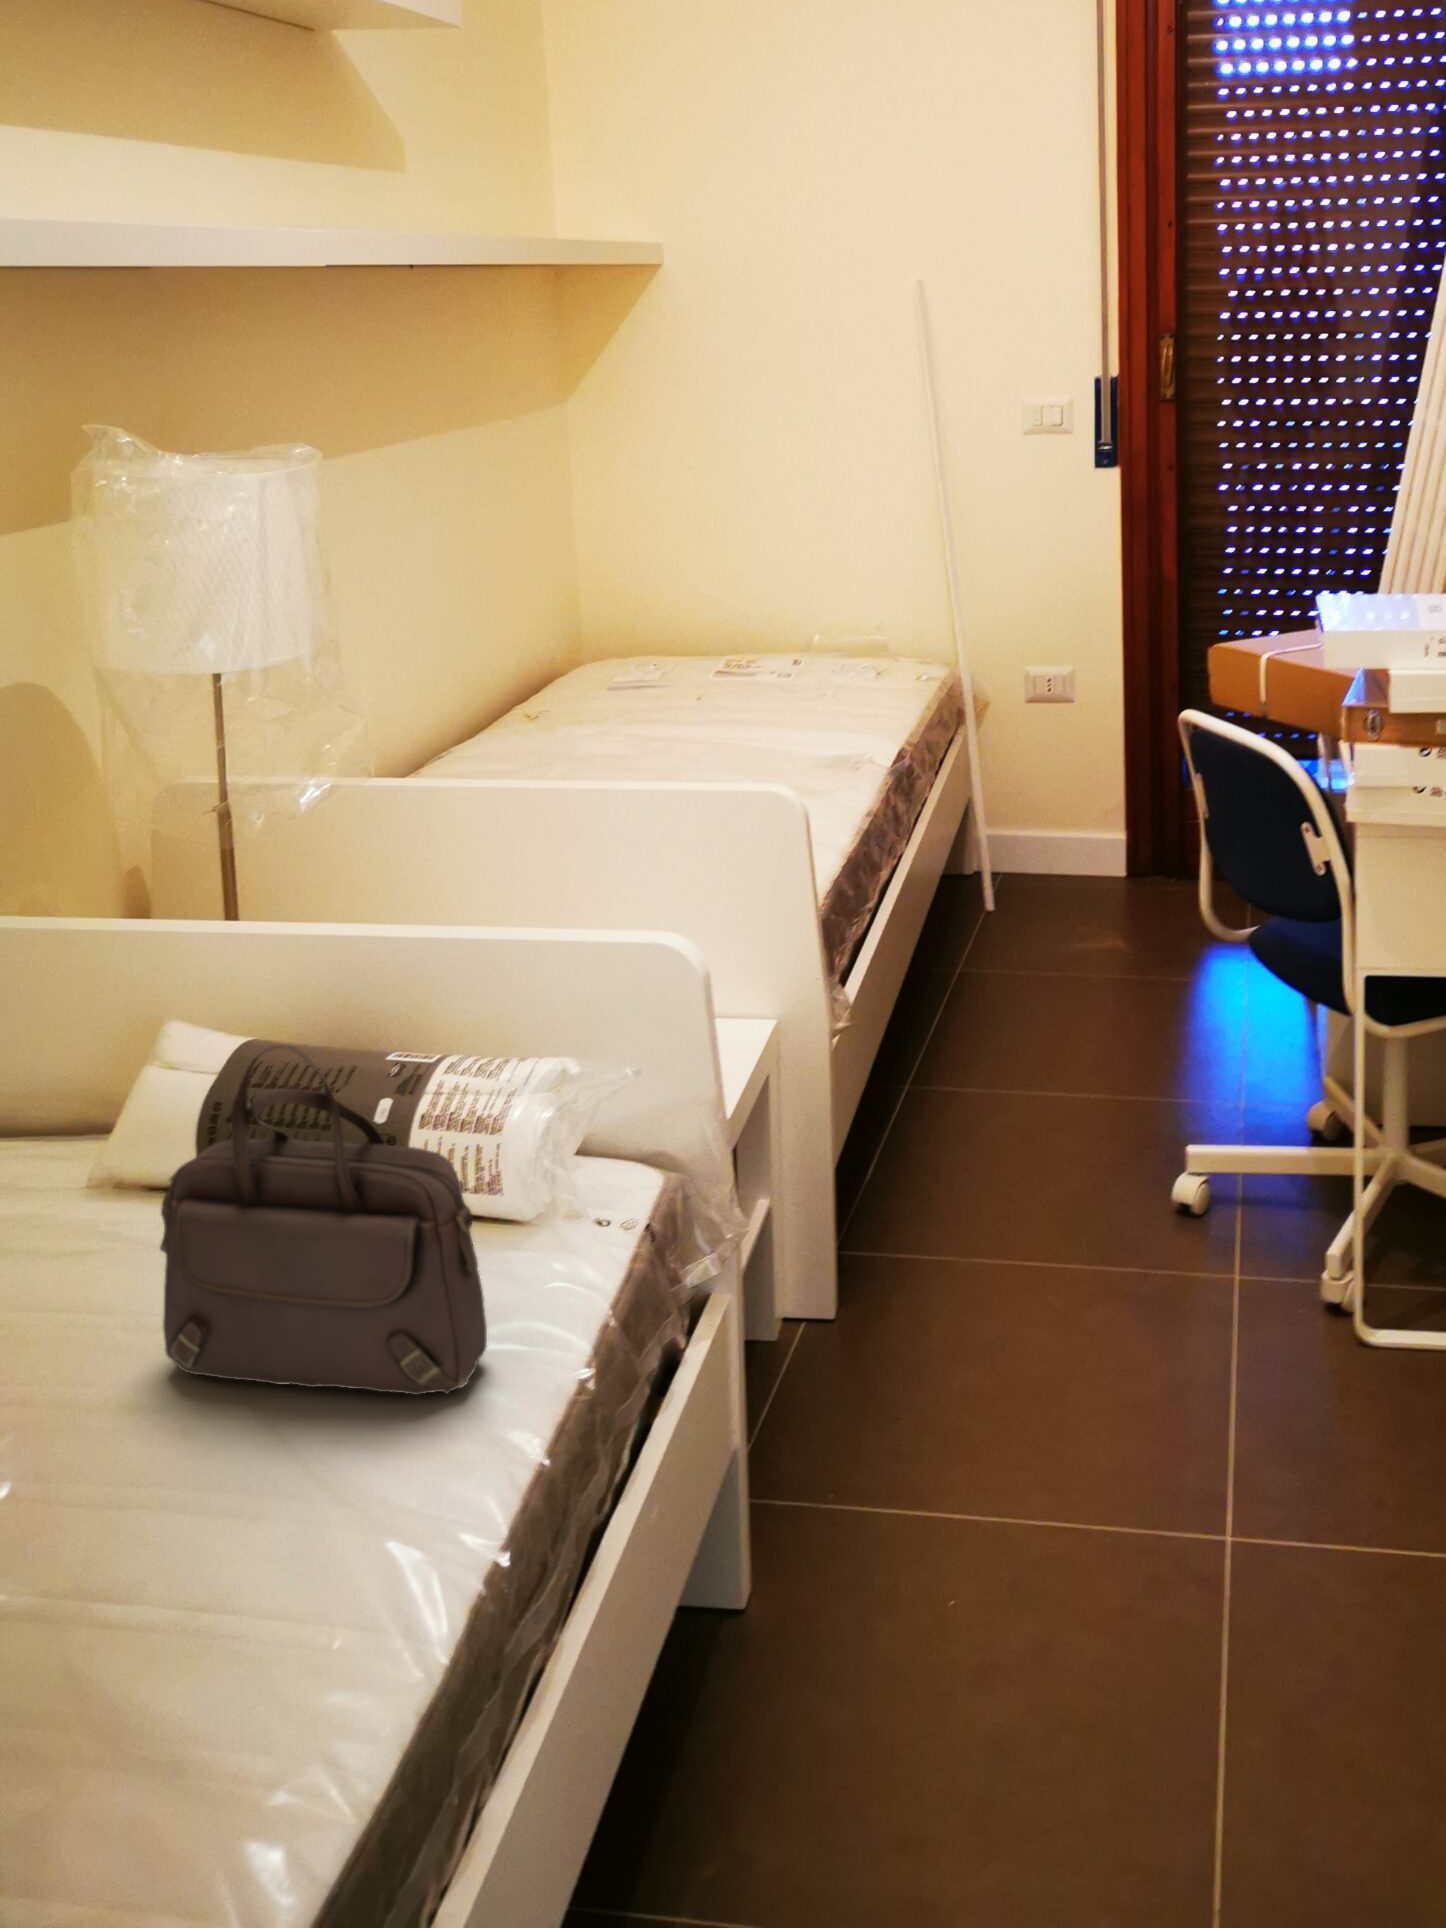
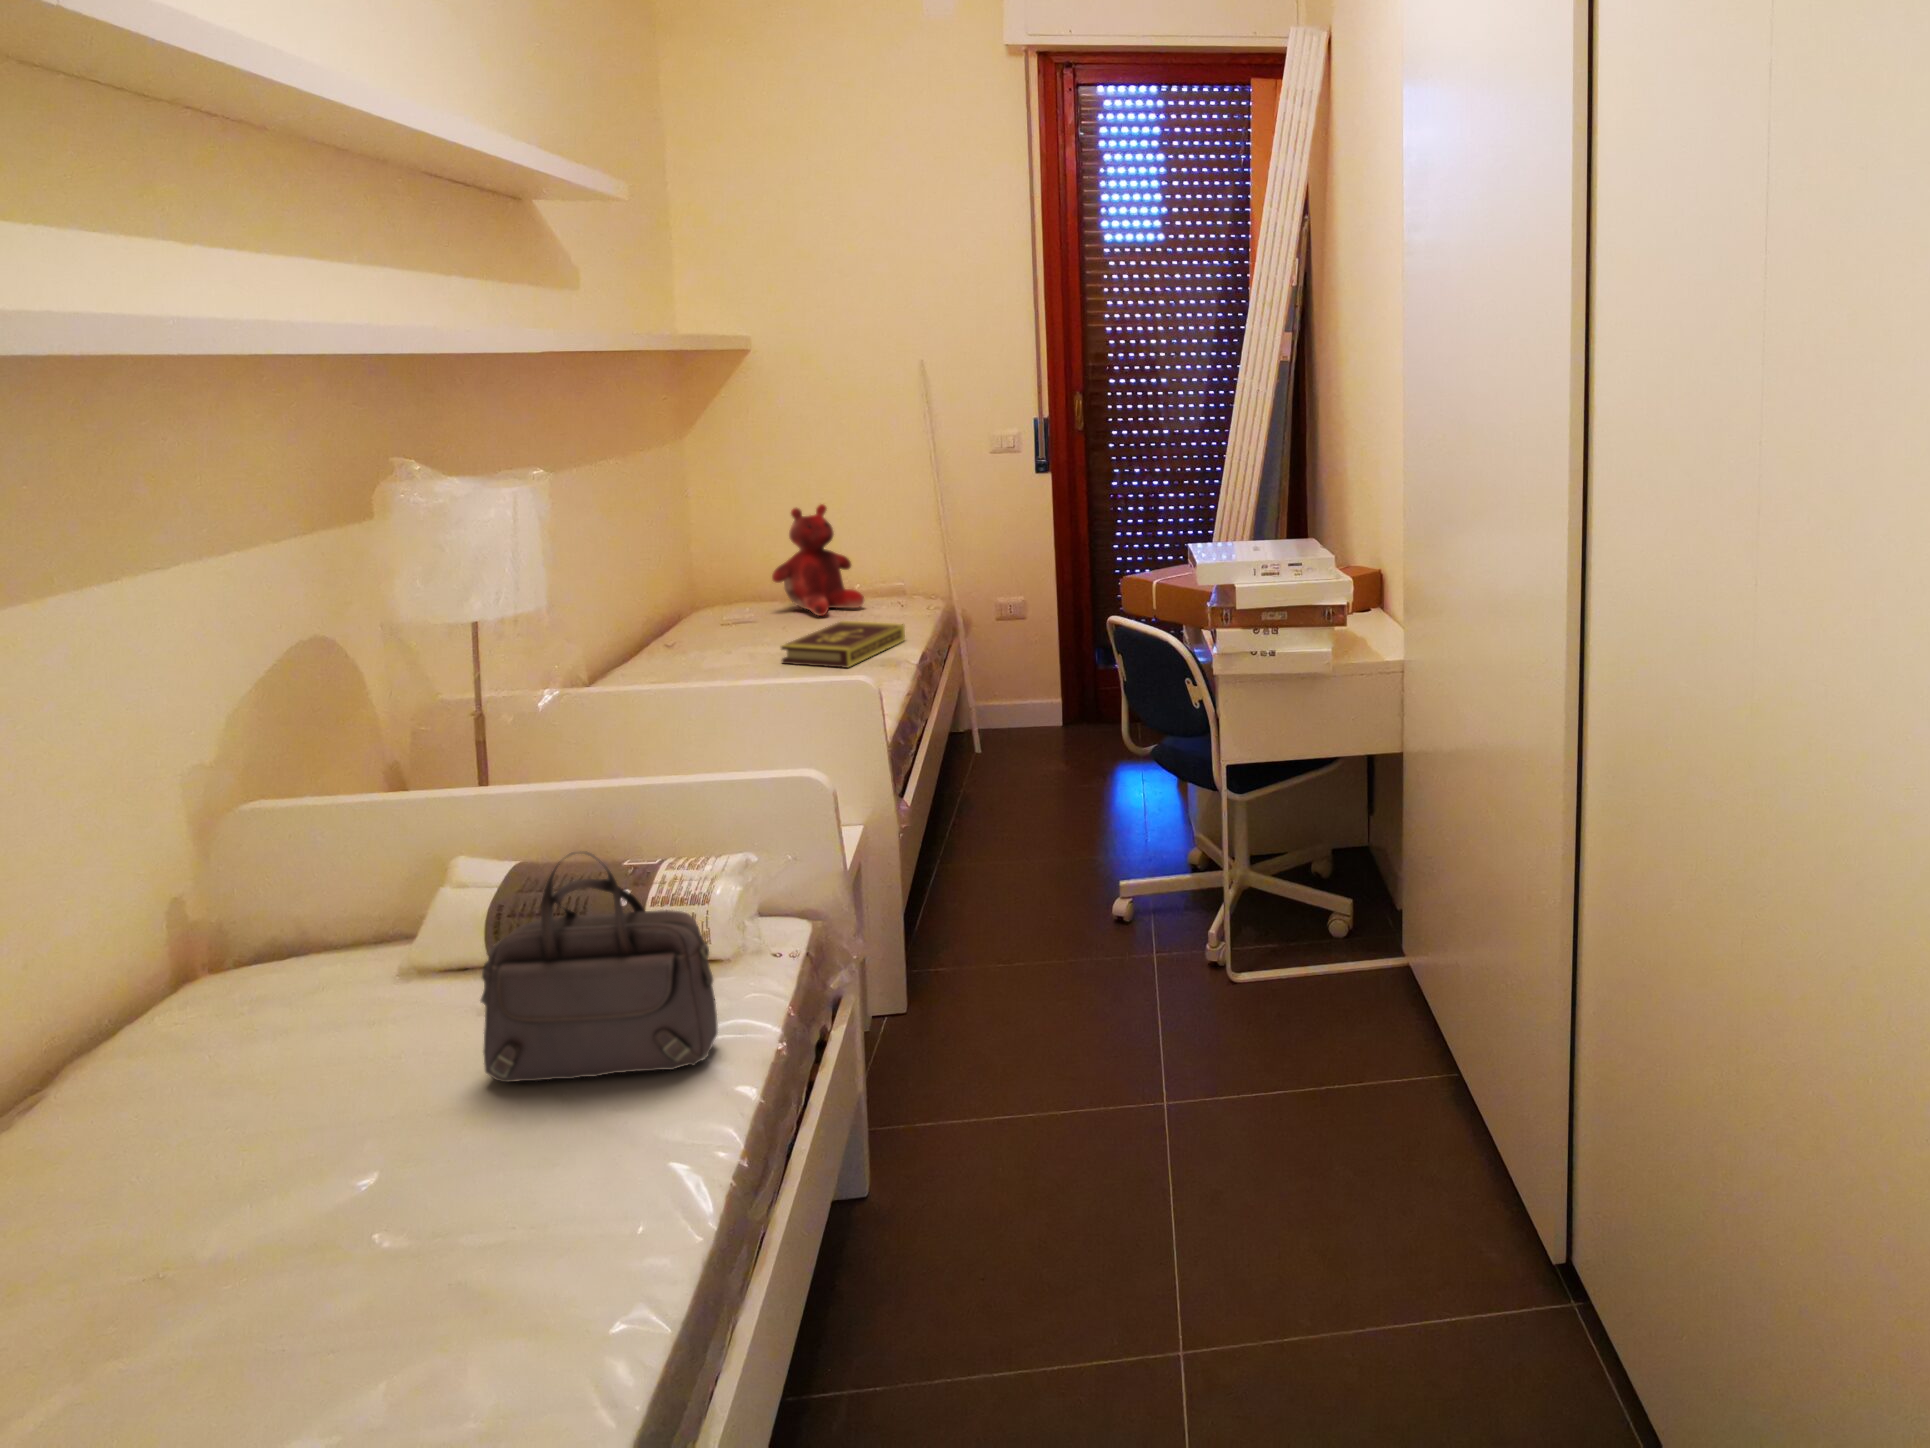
teddy bear: none [687,507,820,680] -> present [772,504,864,616]
book: none [686,689,871,764] -> present [781,621,905,668]

